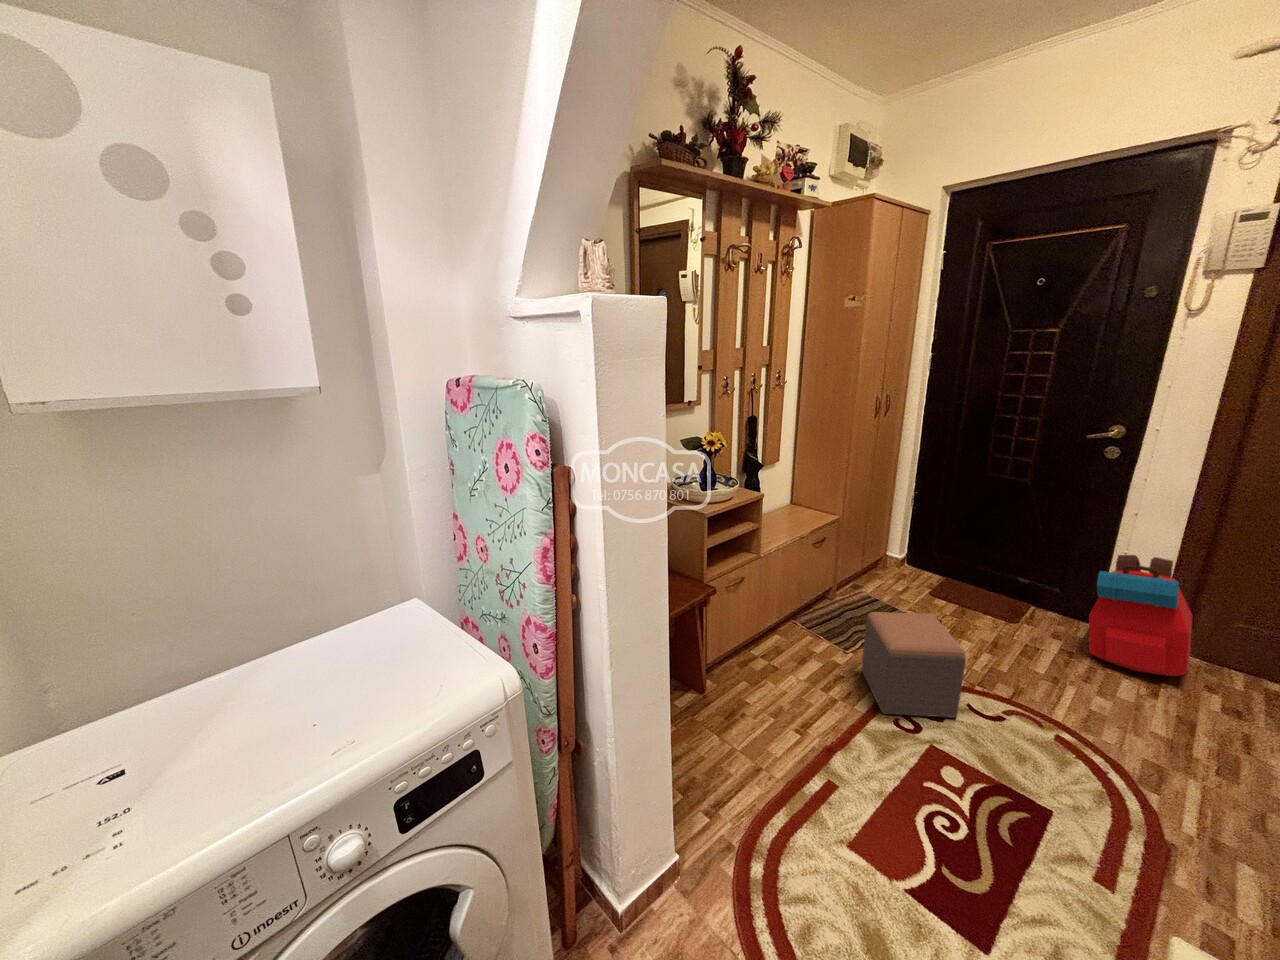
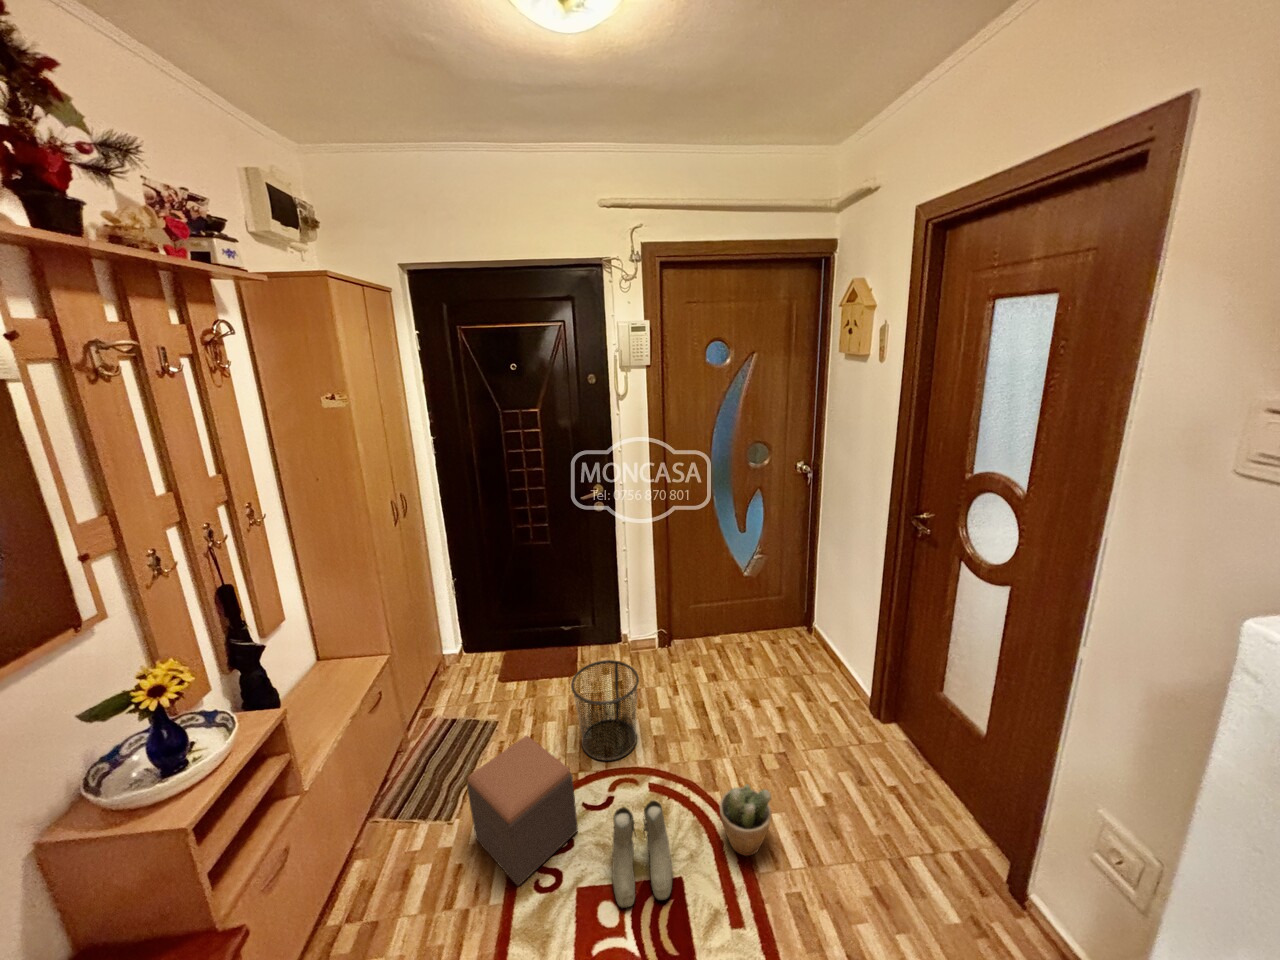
backpack: present [1089,555,1192,676] -> none [621,582,684,679]
waste bin: none [994,598,1094,704] -> present [571,660,639,761]
boots: none [972,708,1063,816] -> present [612,801,672,908]
potted plant: none [1152,776,1259,878] -> present [720,784,771,856]

